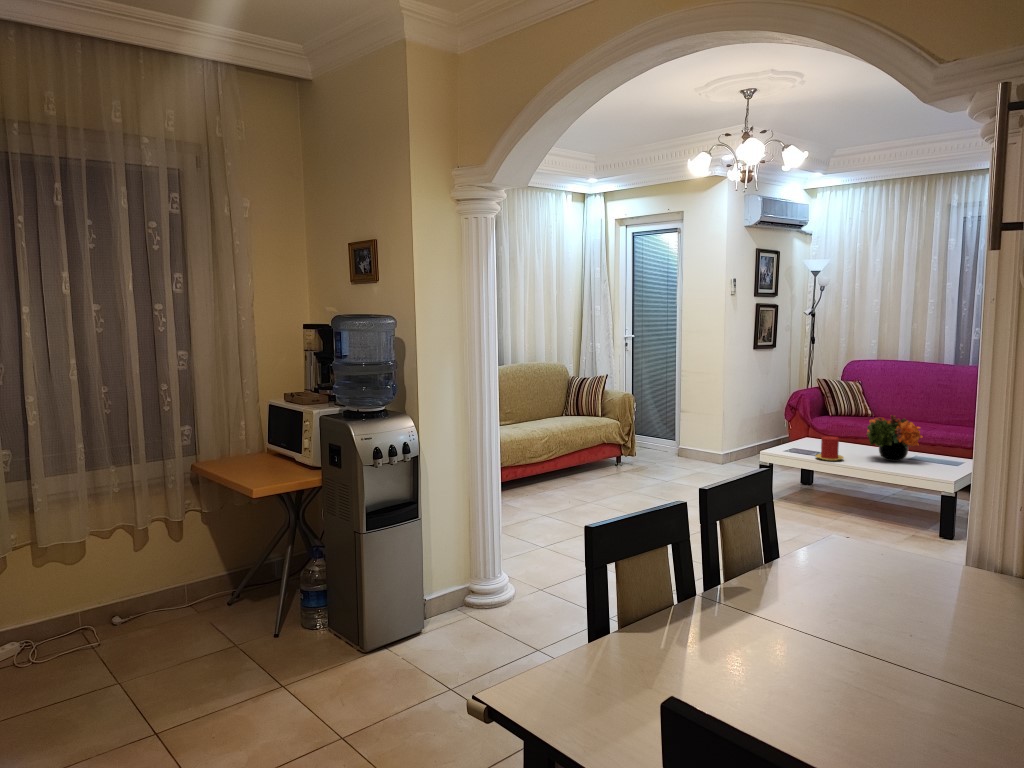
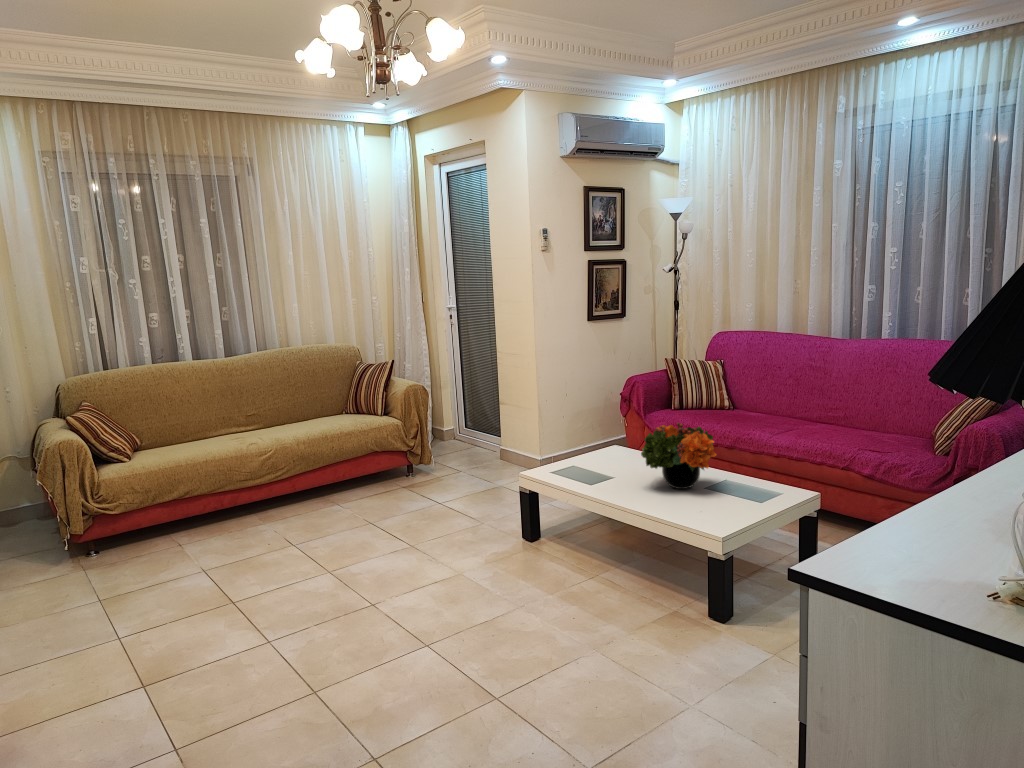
candle: present [816,436,844,461] -> none [576,452,613,488]

